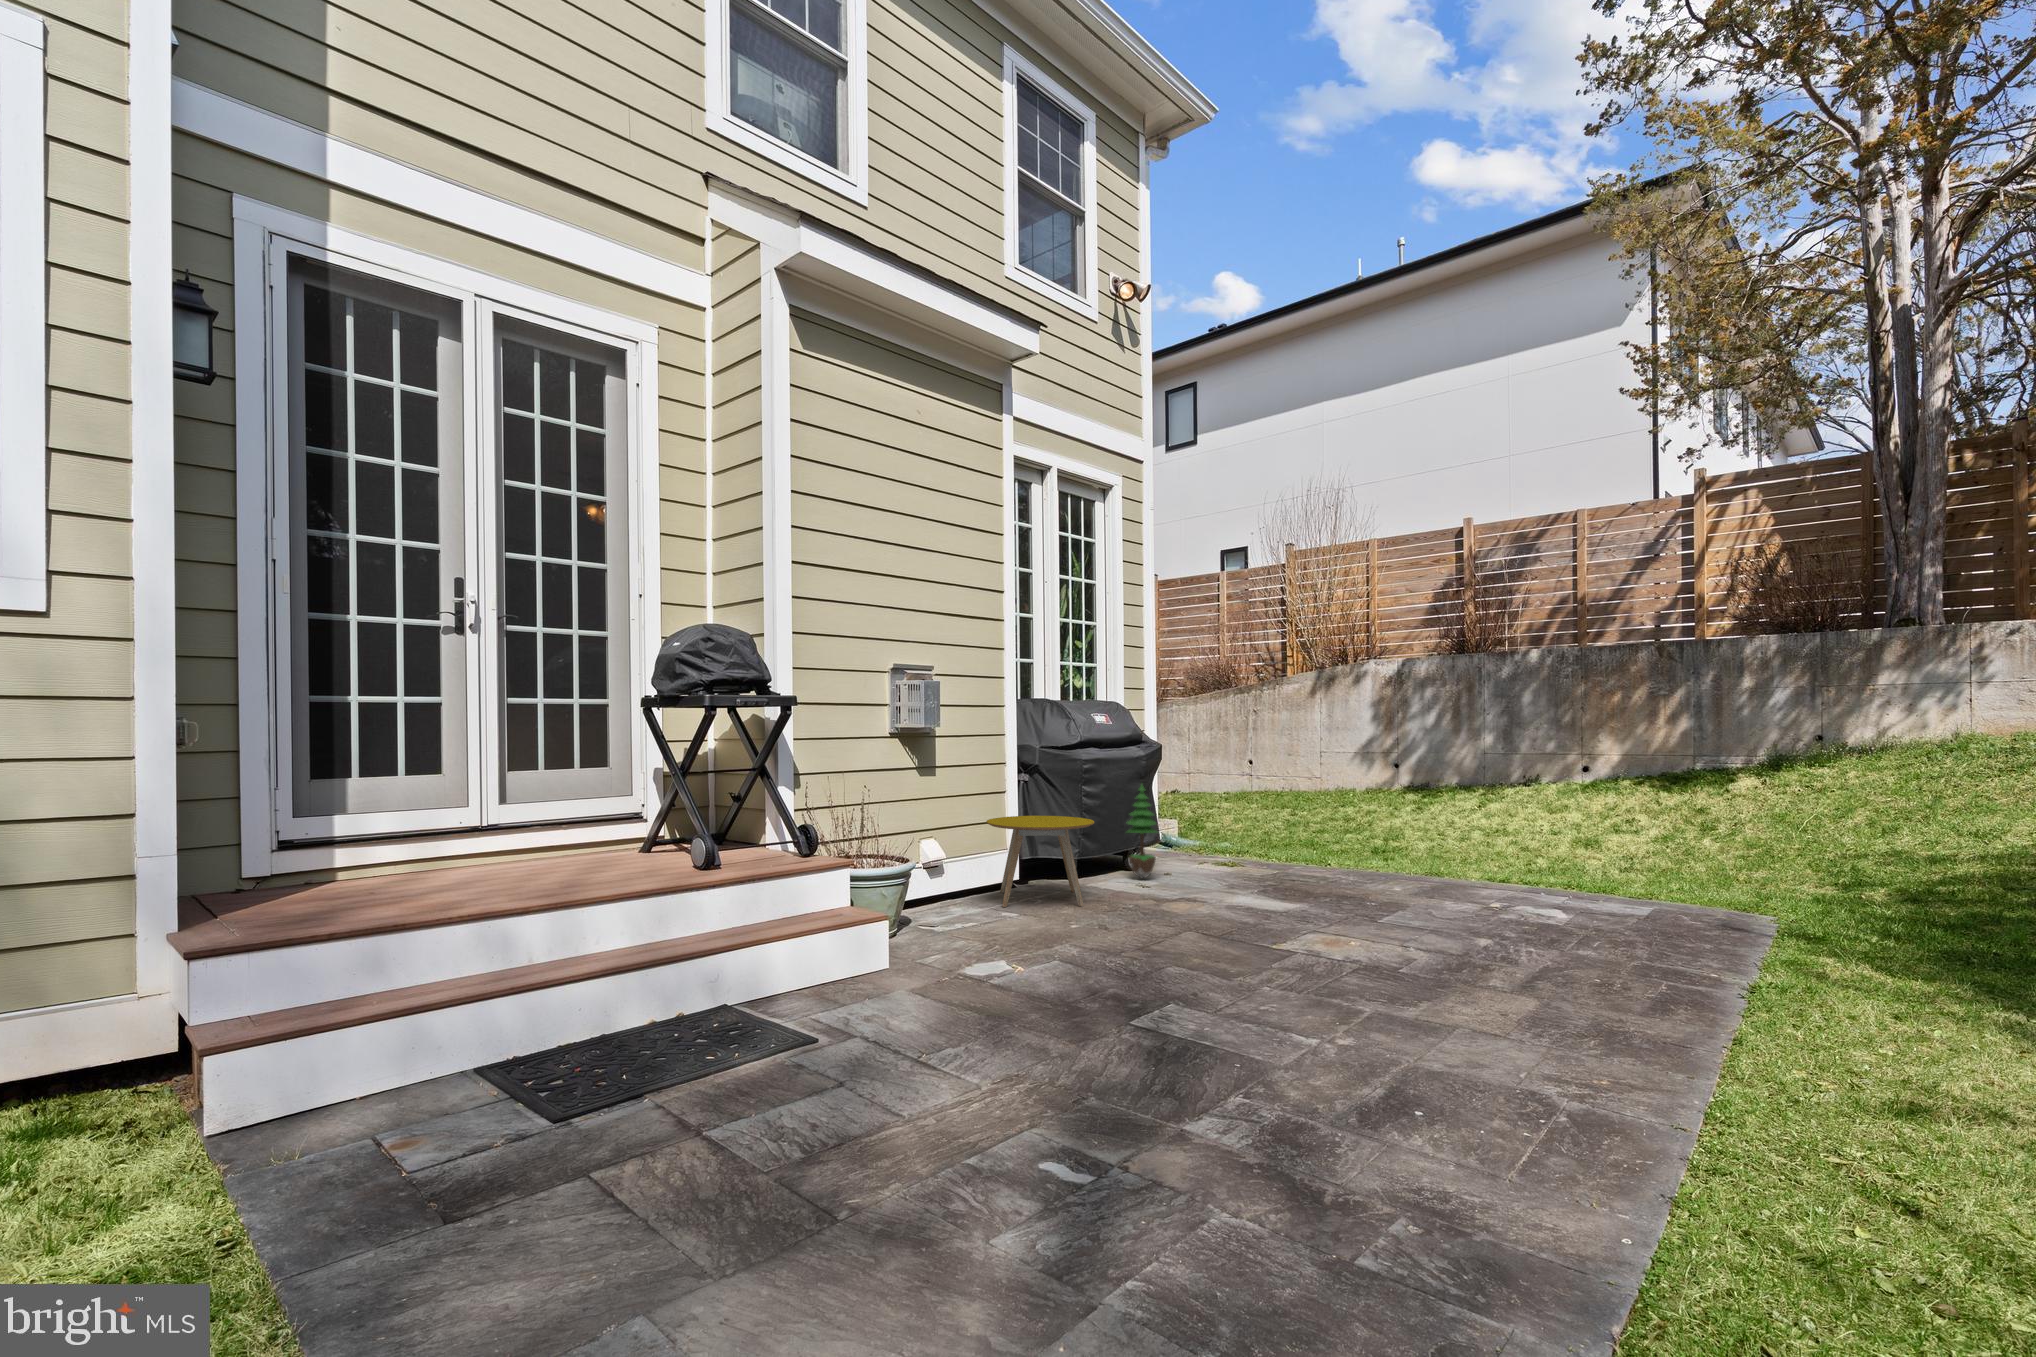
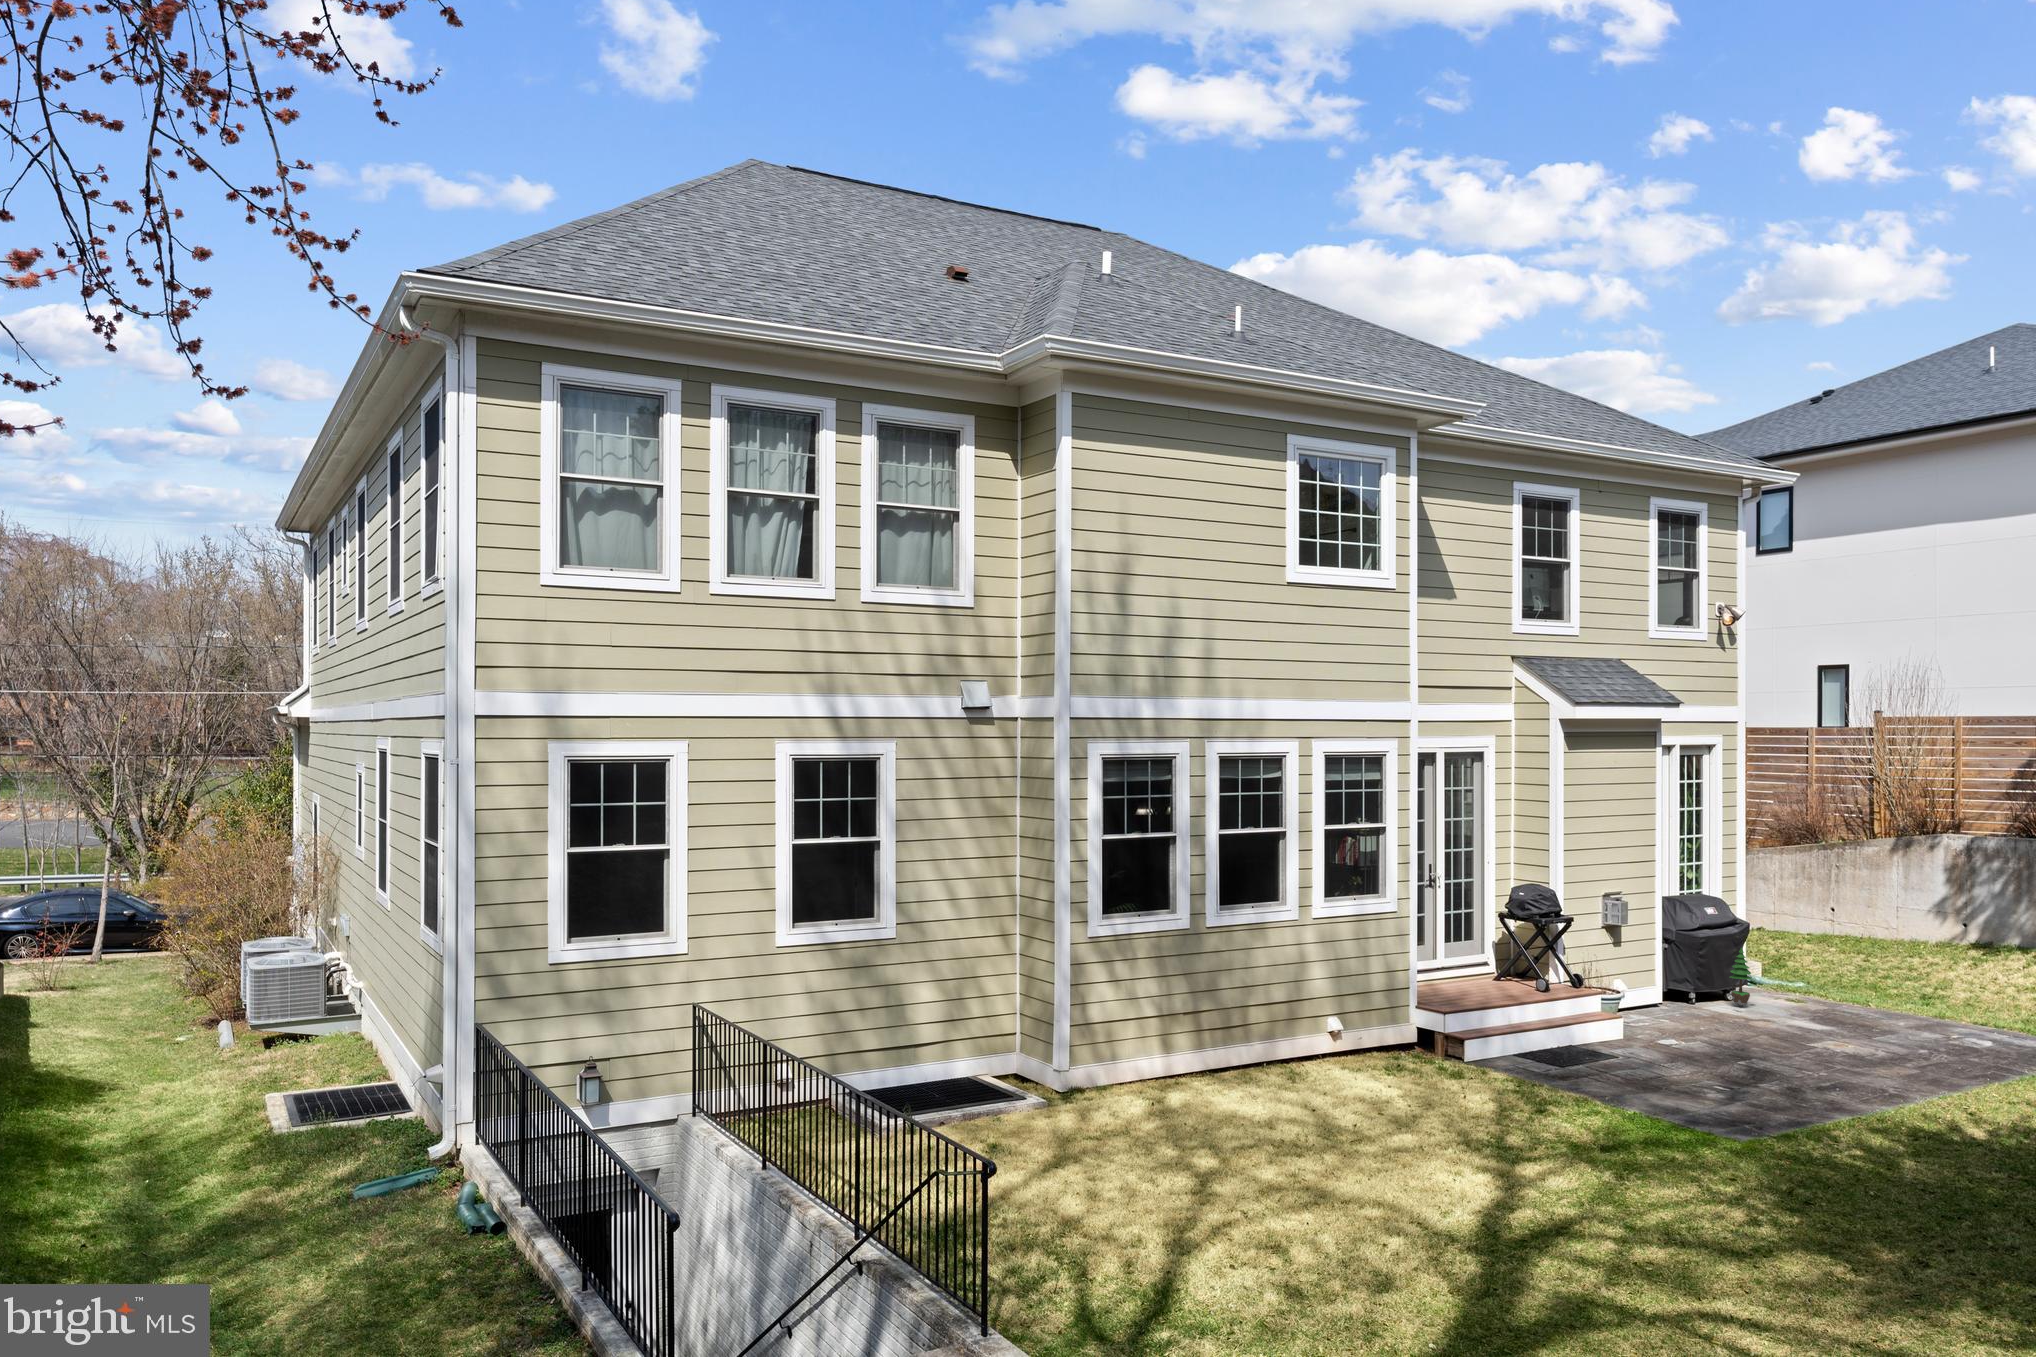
side table: present [986,816,1094,907] -> none [1647,965,1714,1021]

